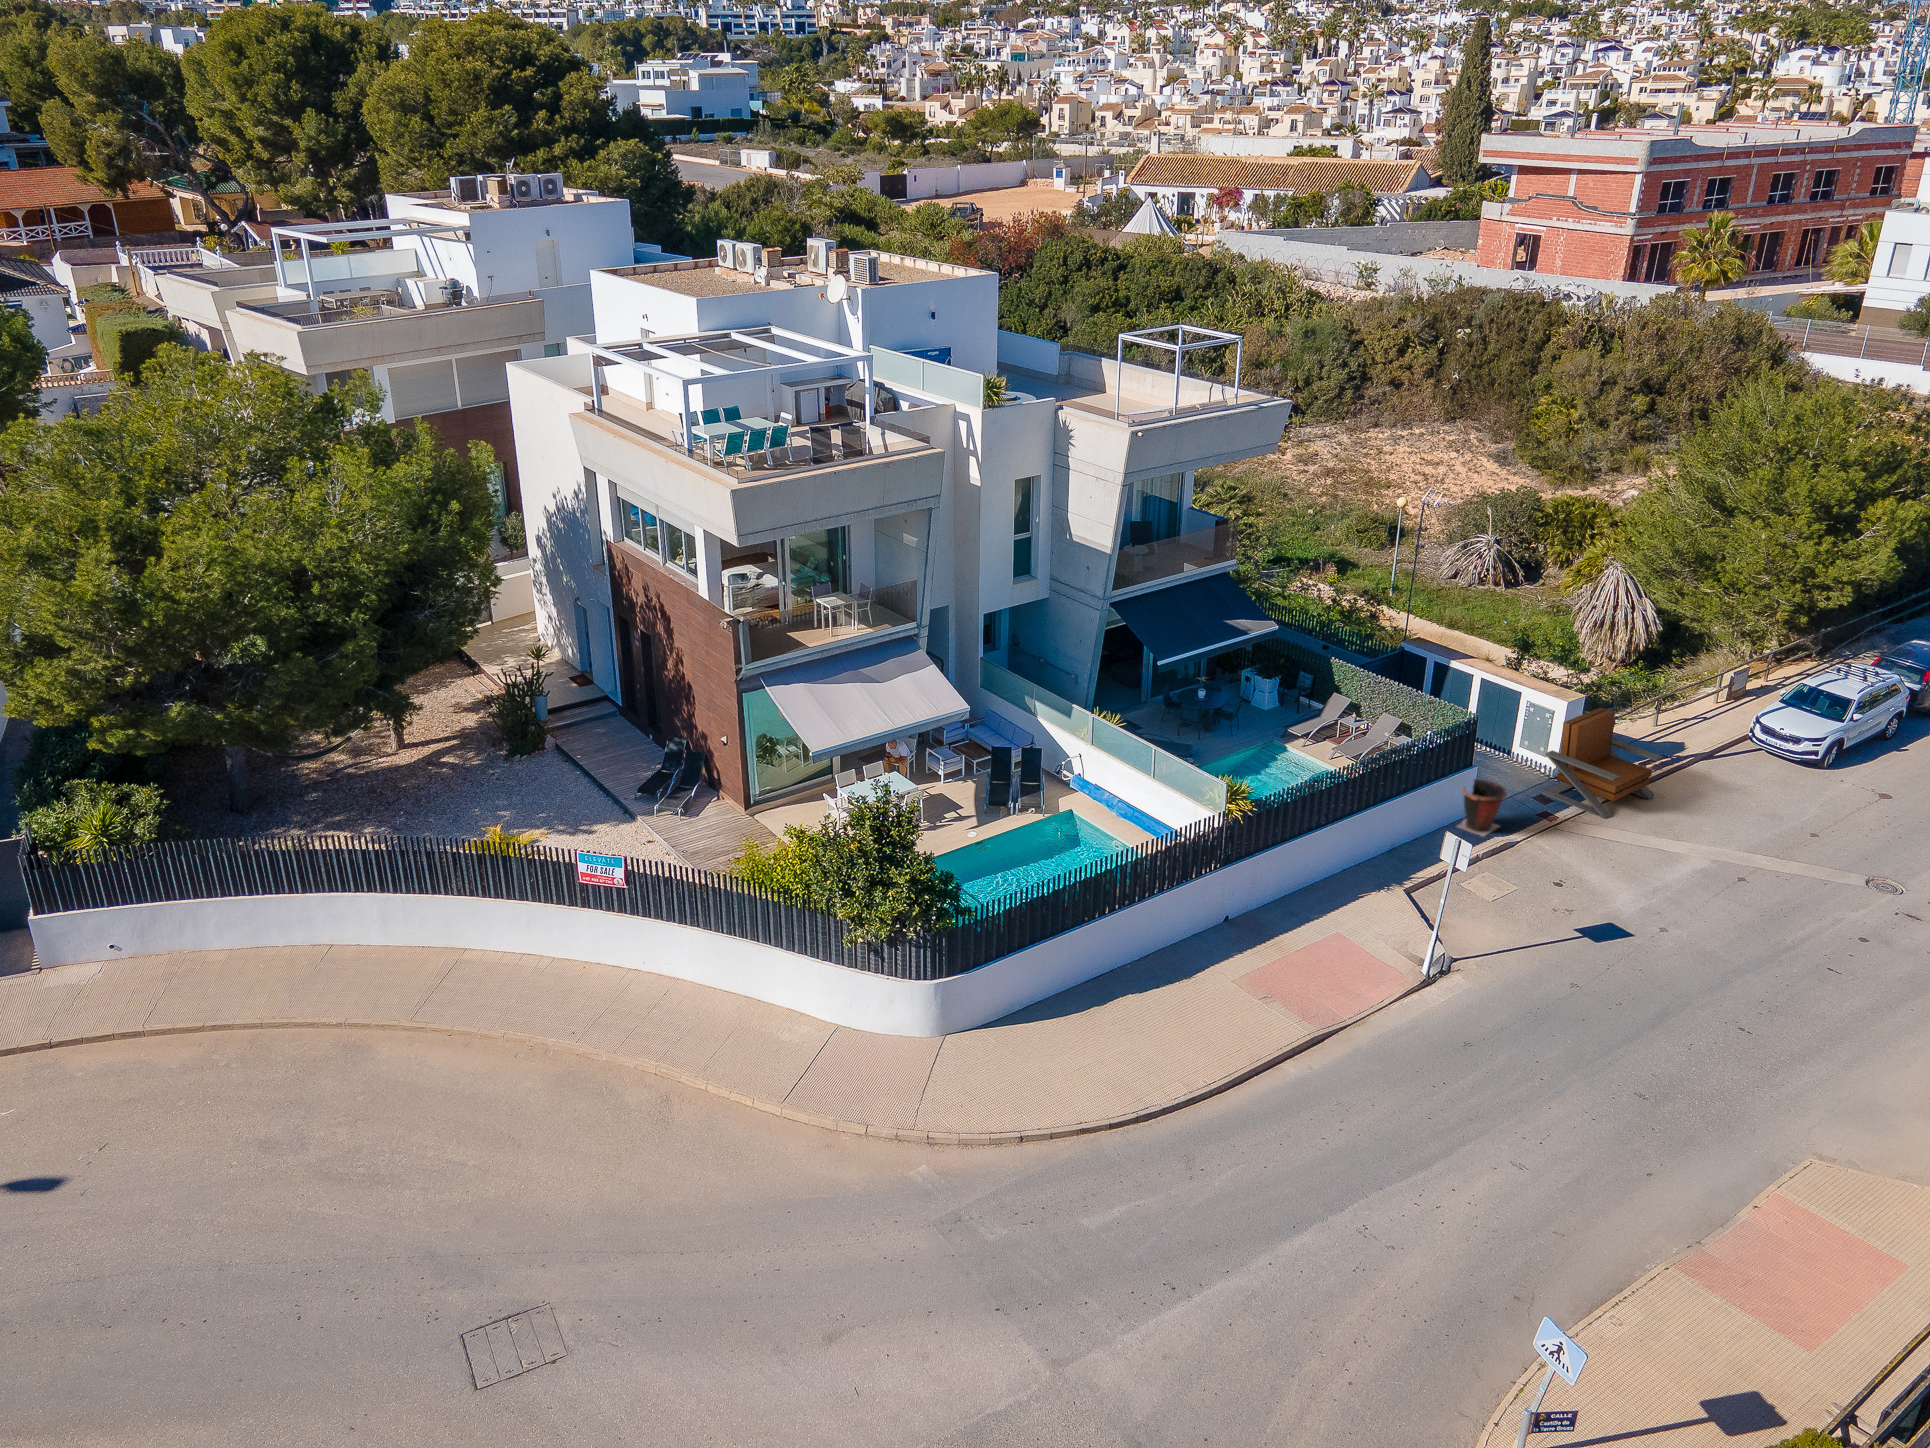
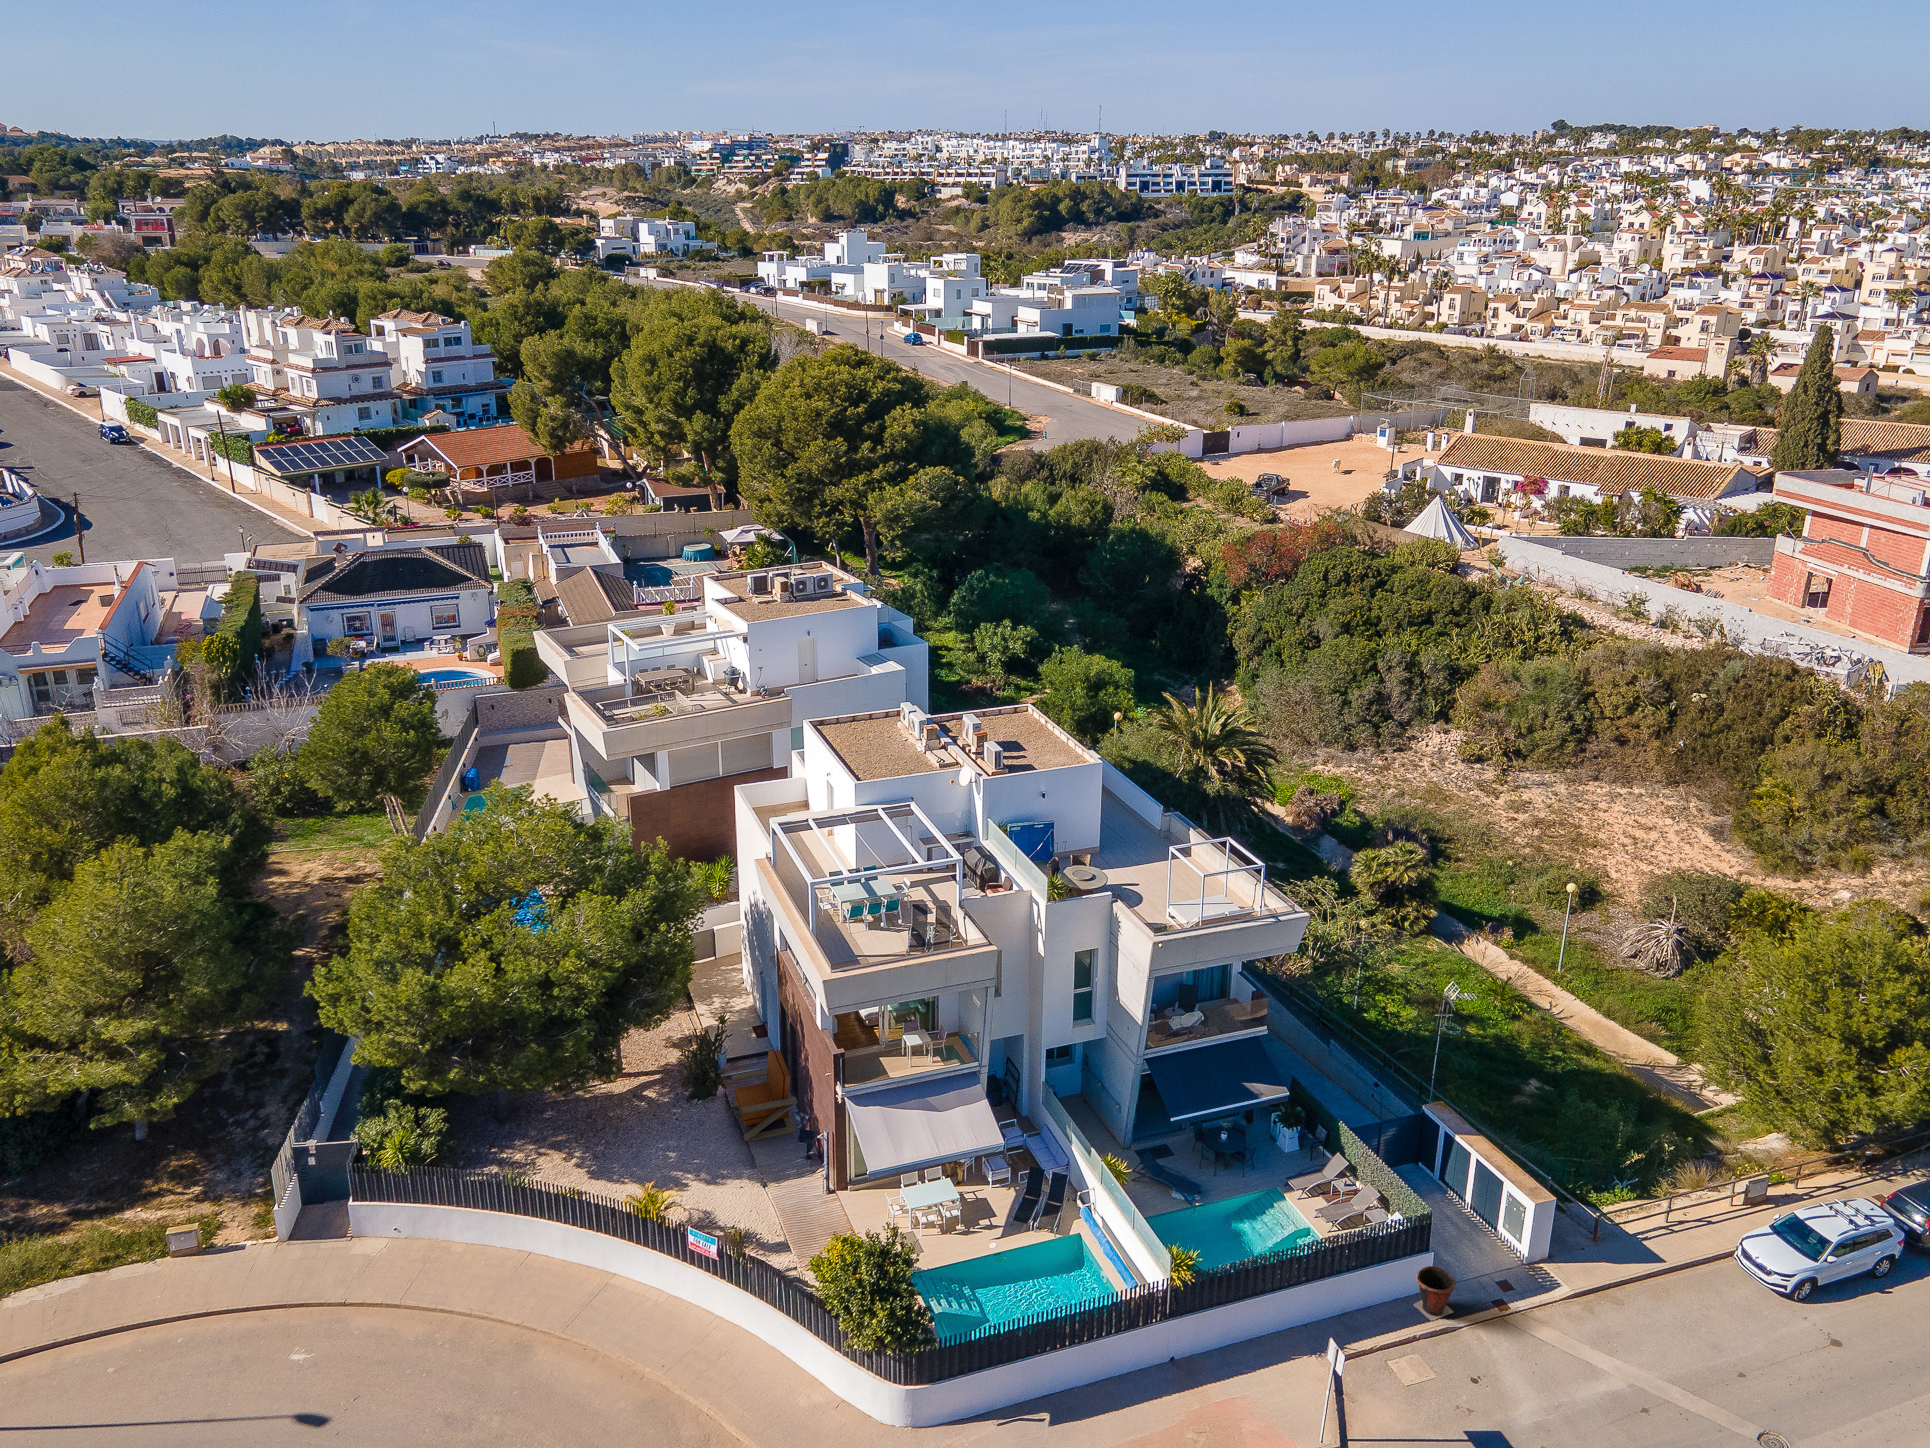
lounge chair: present [1541,708,1662,819] -> present [731,1050,798,1142]

